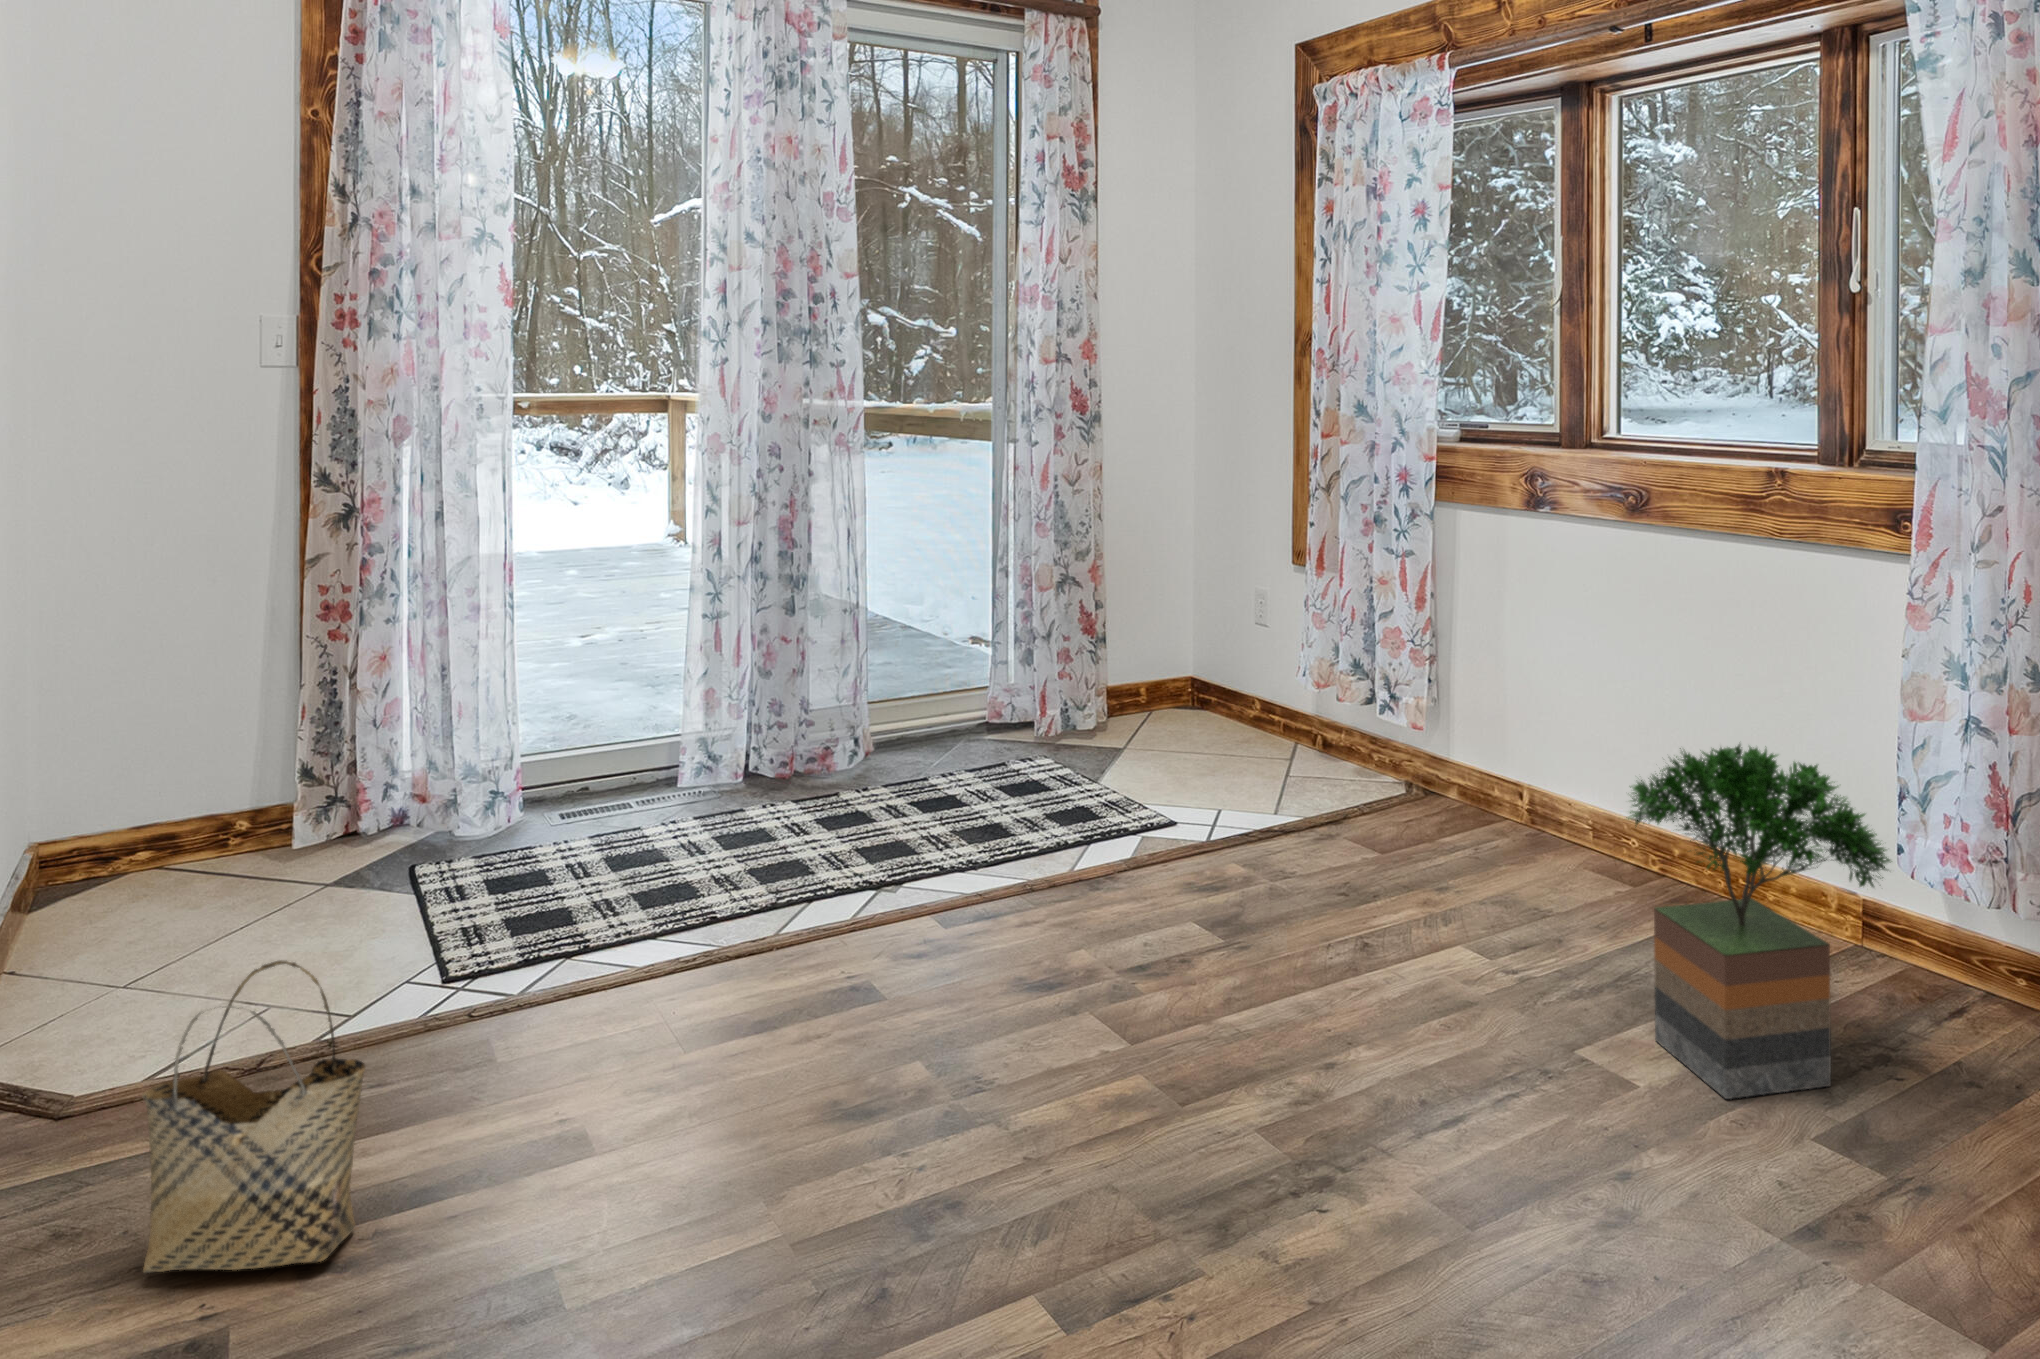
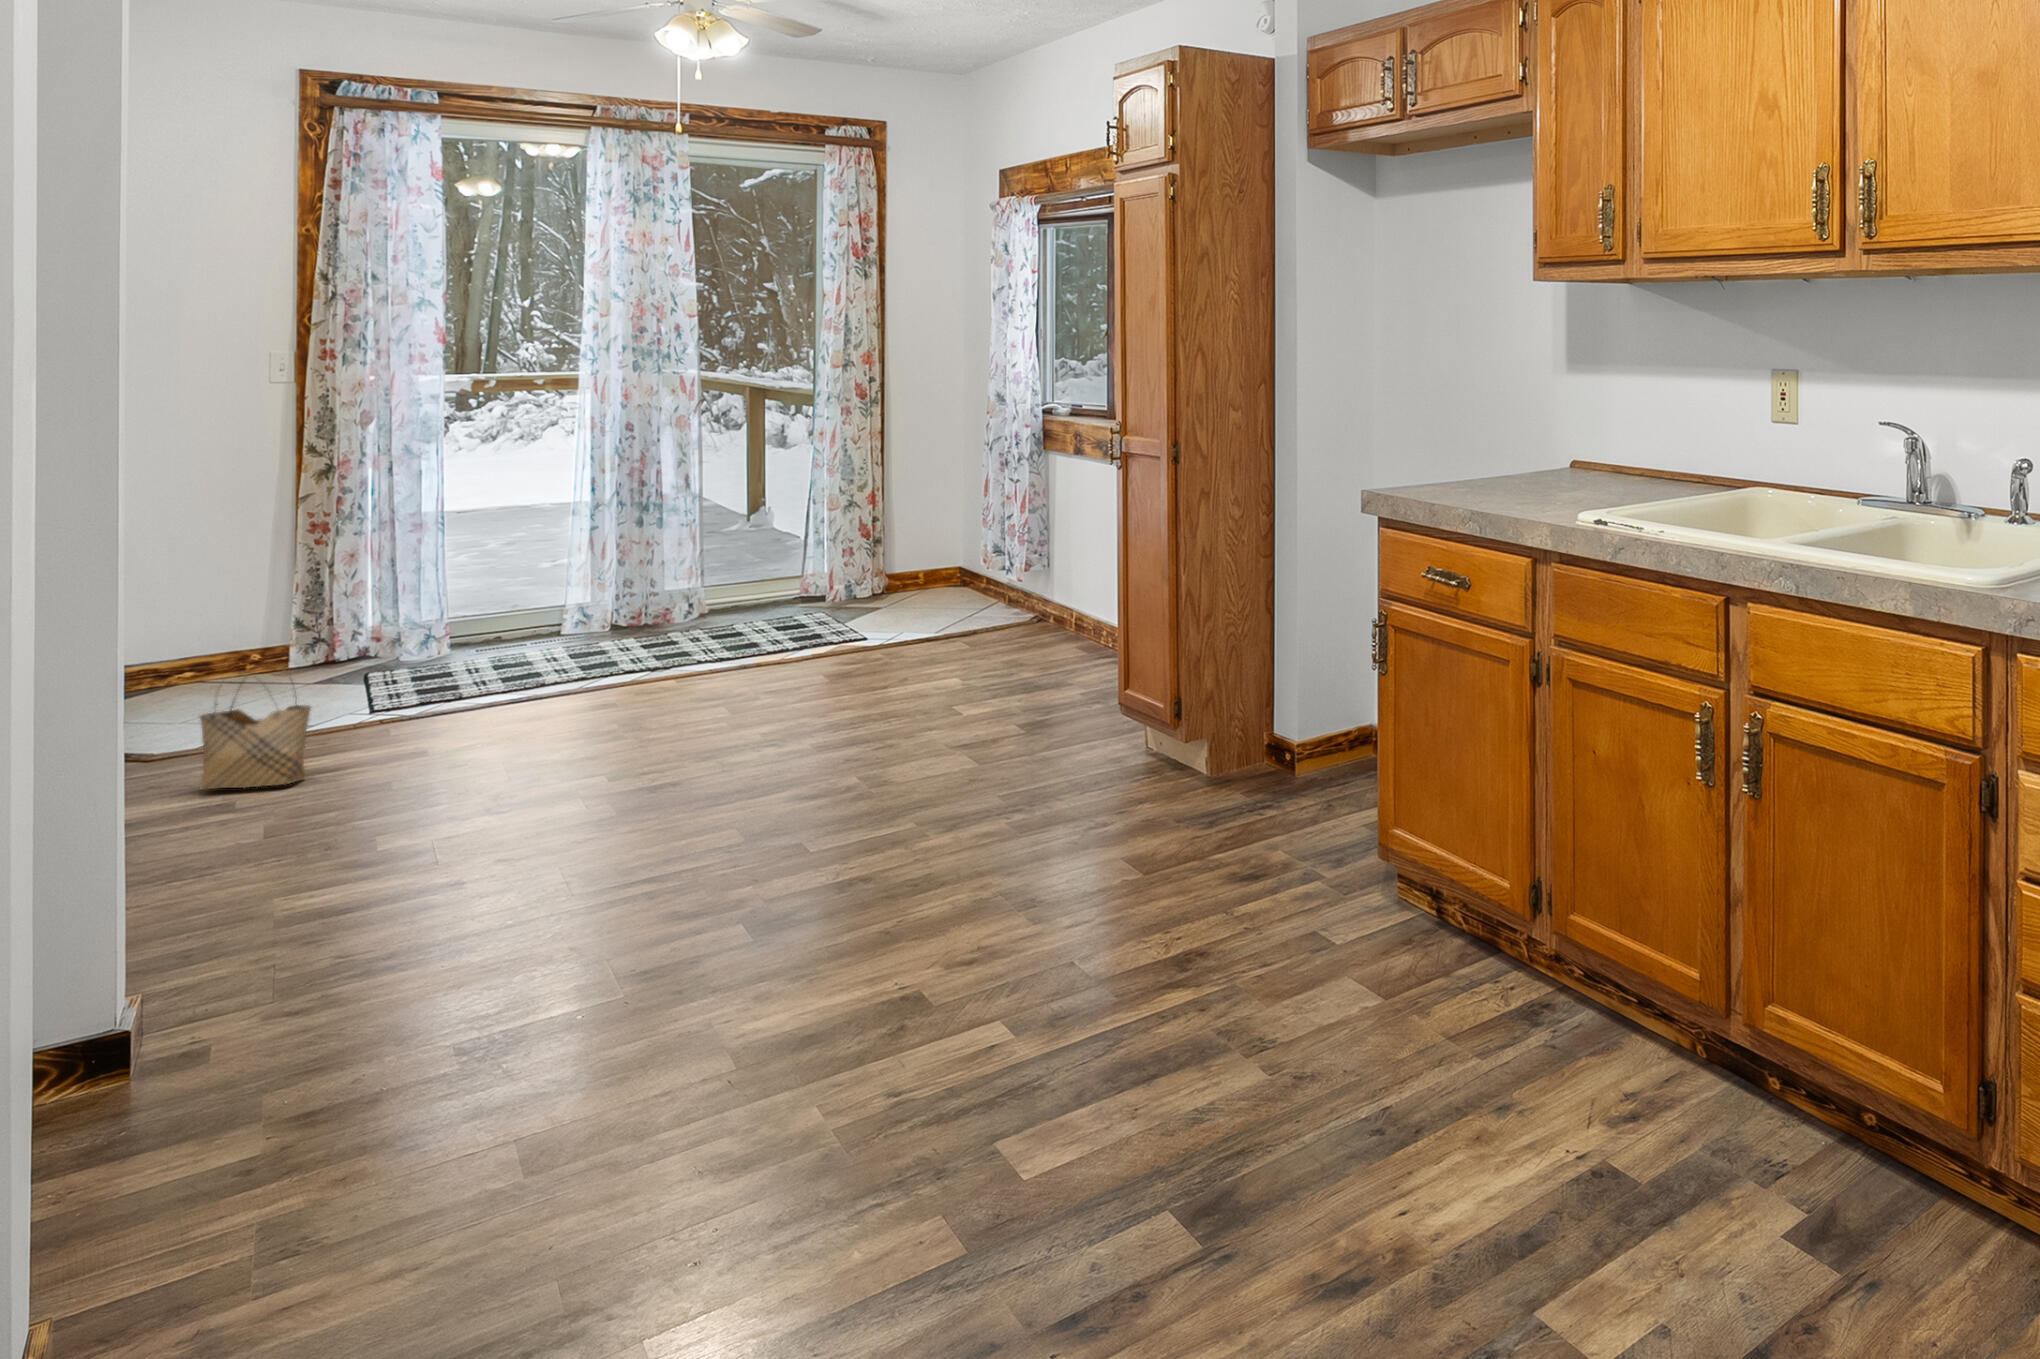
potted tree: present [1626,744,1892,1099] -> none [980,569,1083,721]

